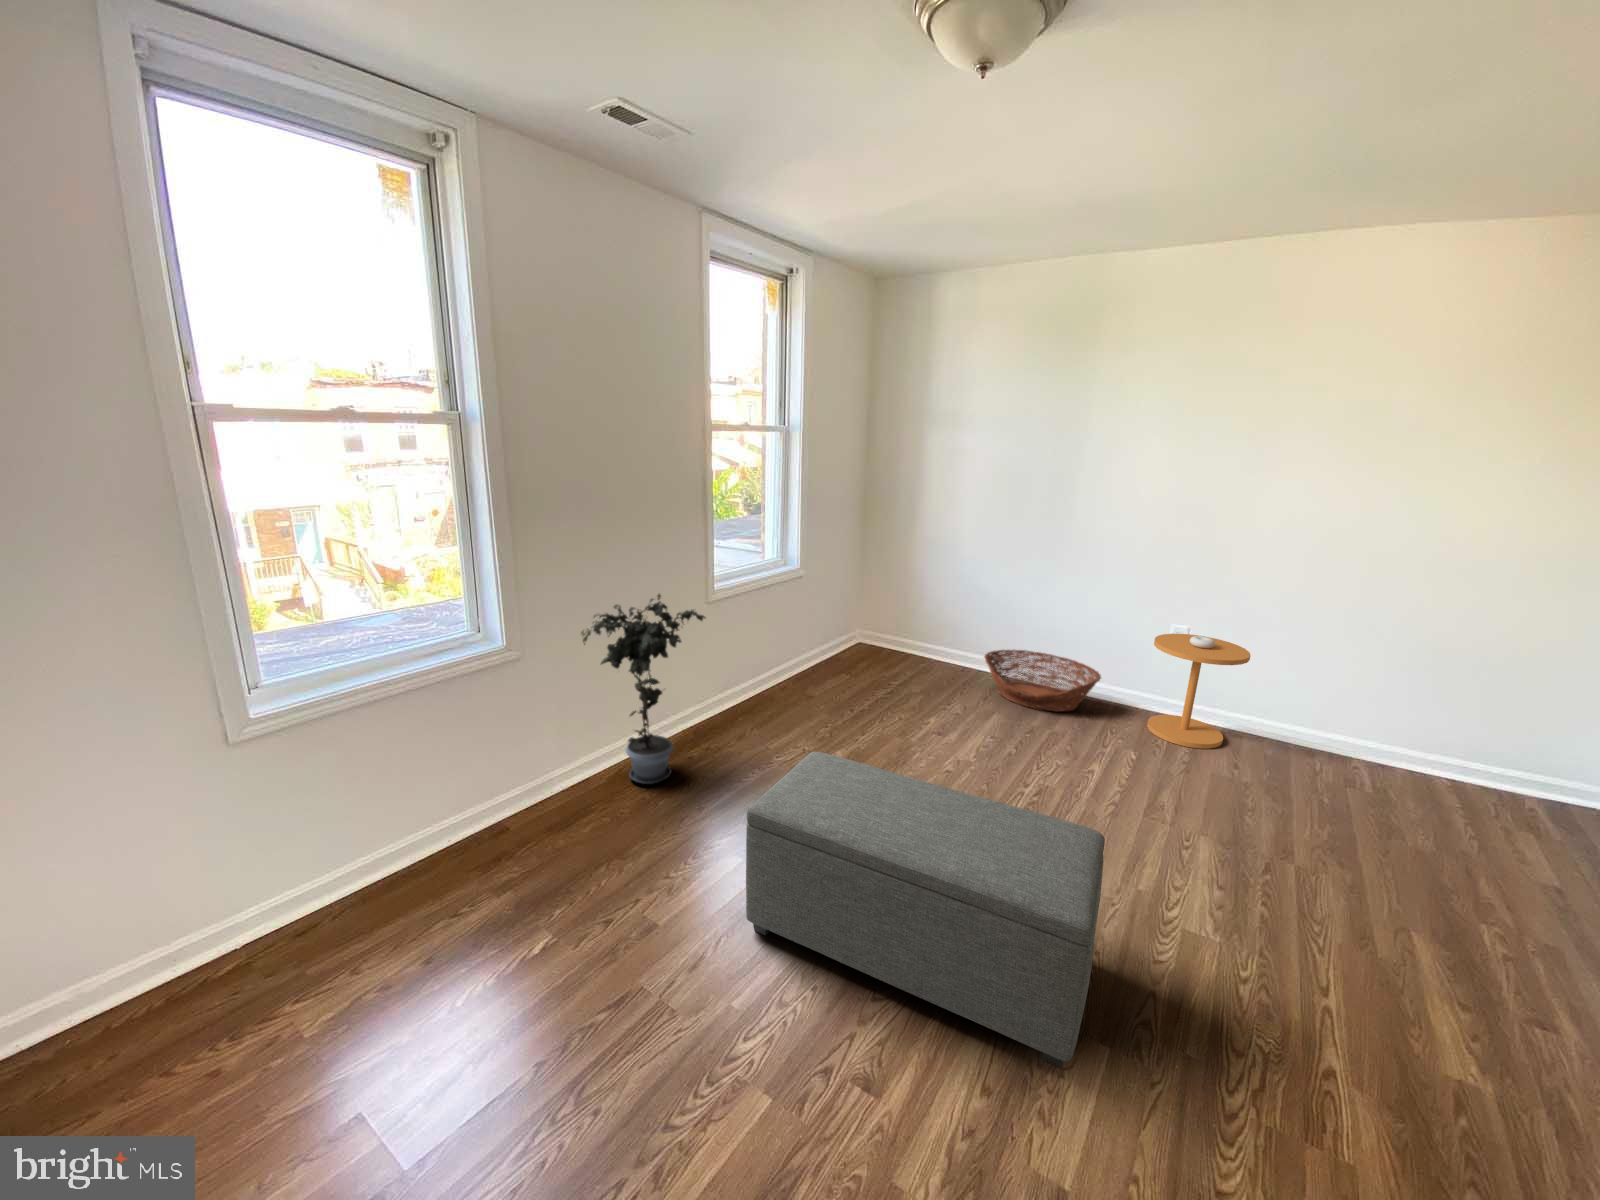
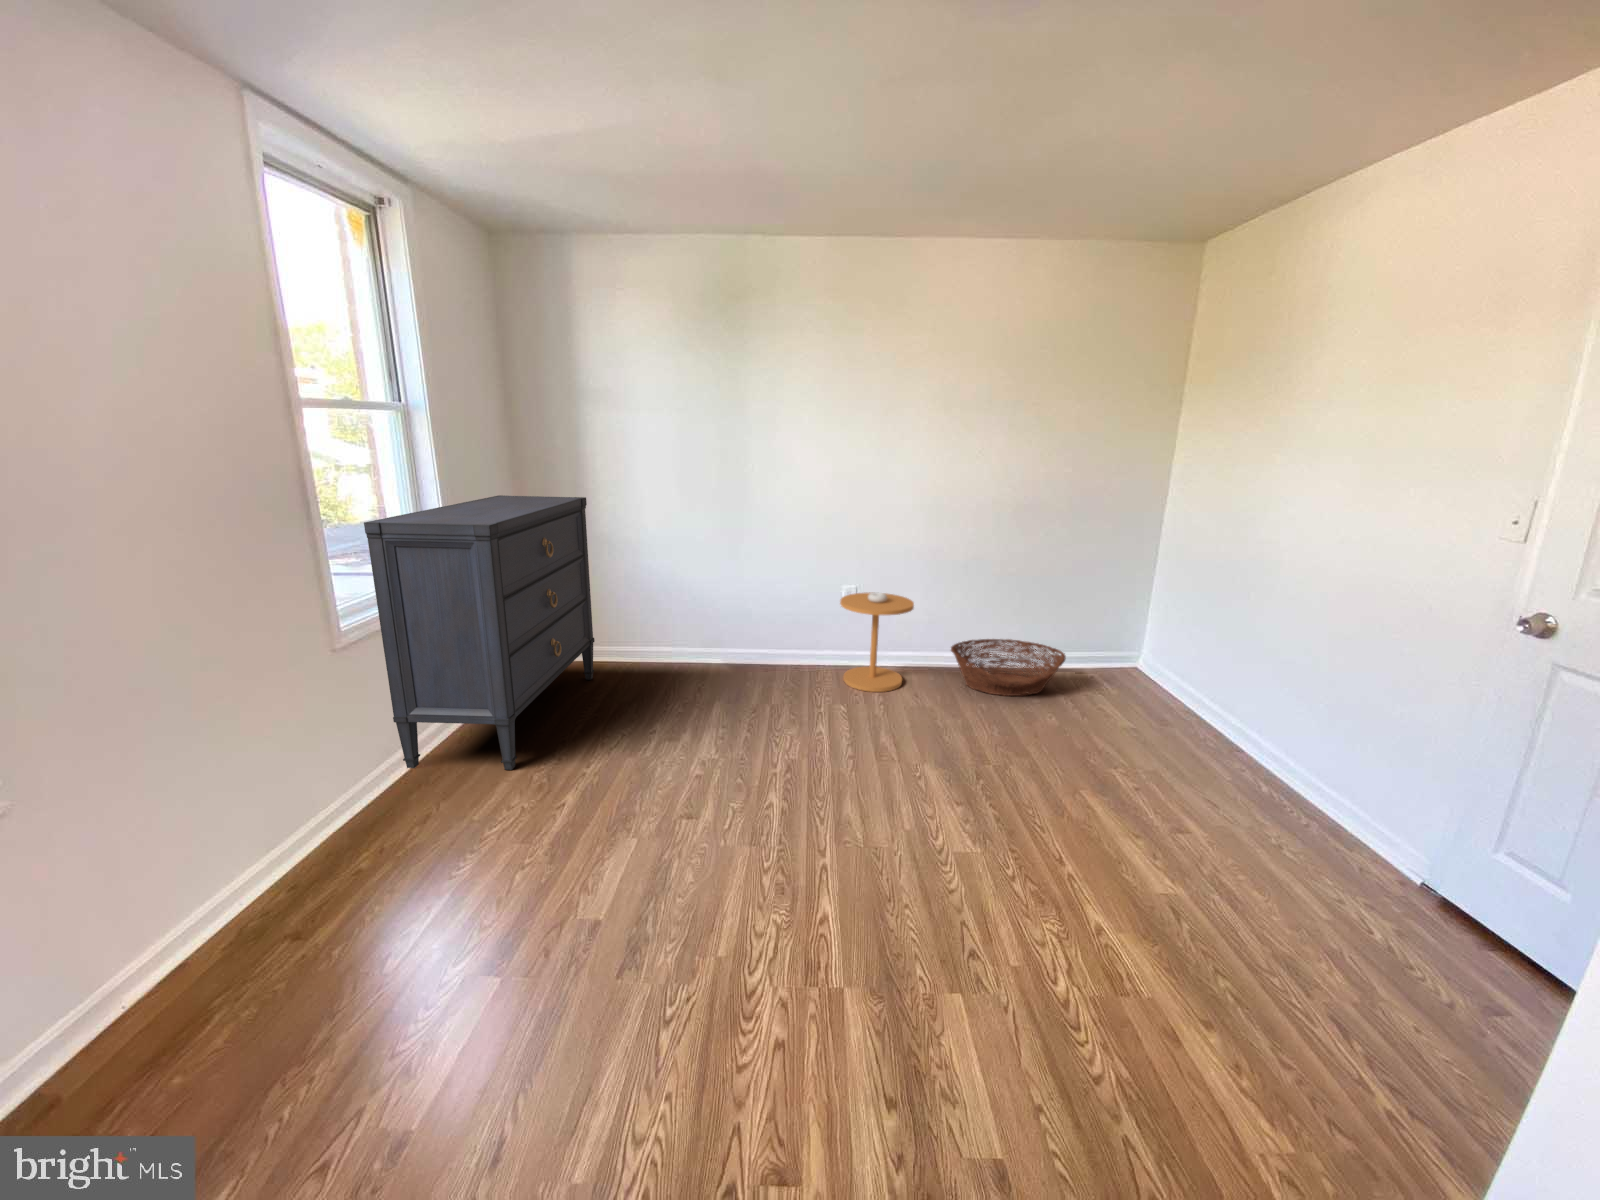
dresser: none [739,503,913,724] -> present [364,495,595,770]
potted plant: present [581,594,705,784] -> none [119,640,353,935]
basket: present [985,650,1101,712] -> present [951,639,1066,696]
ottoman: present [746,752,1105,1068] -> none [531,791,960,1066]

